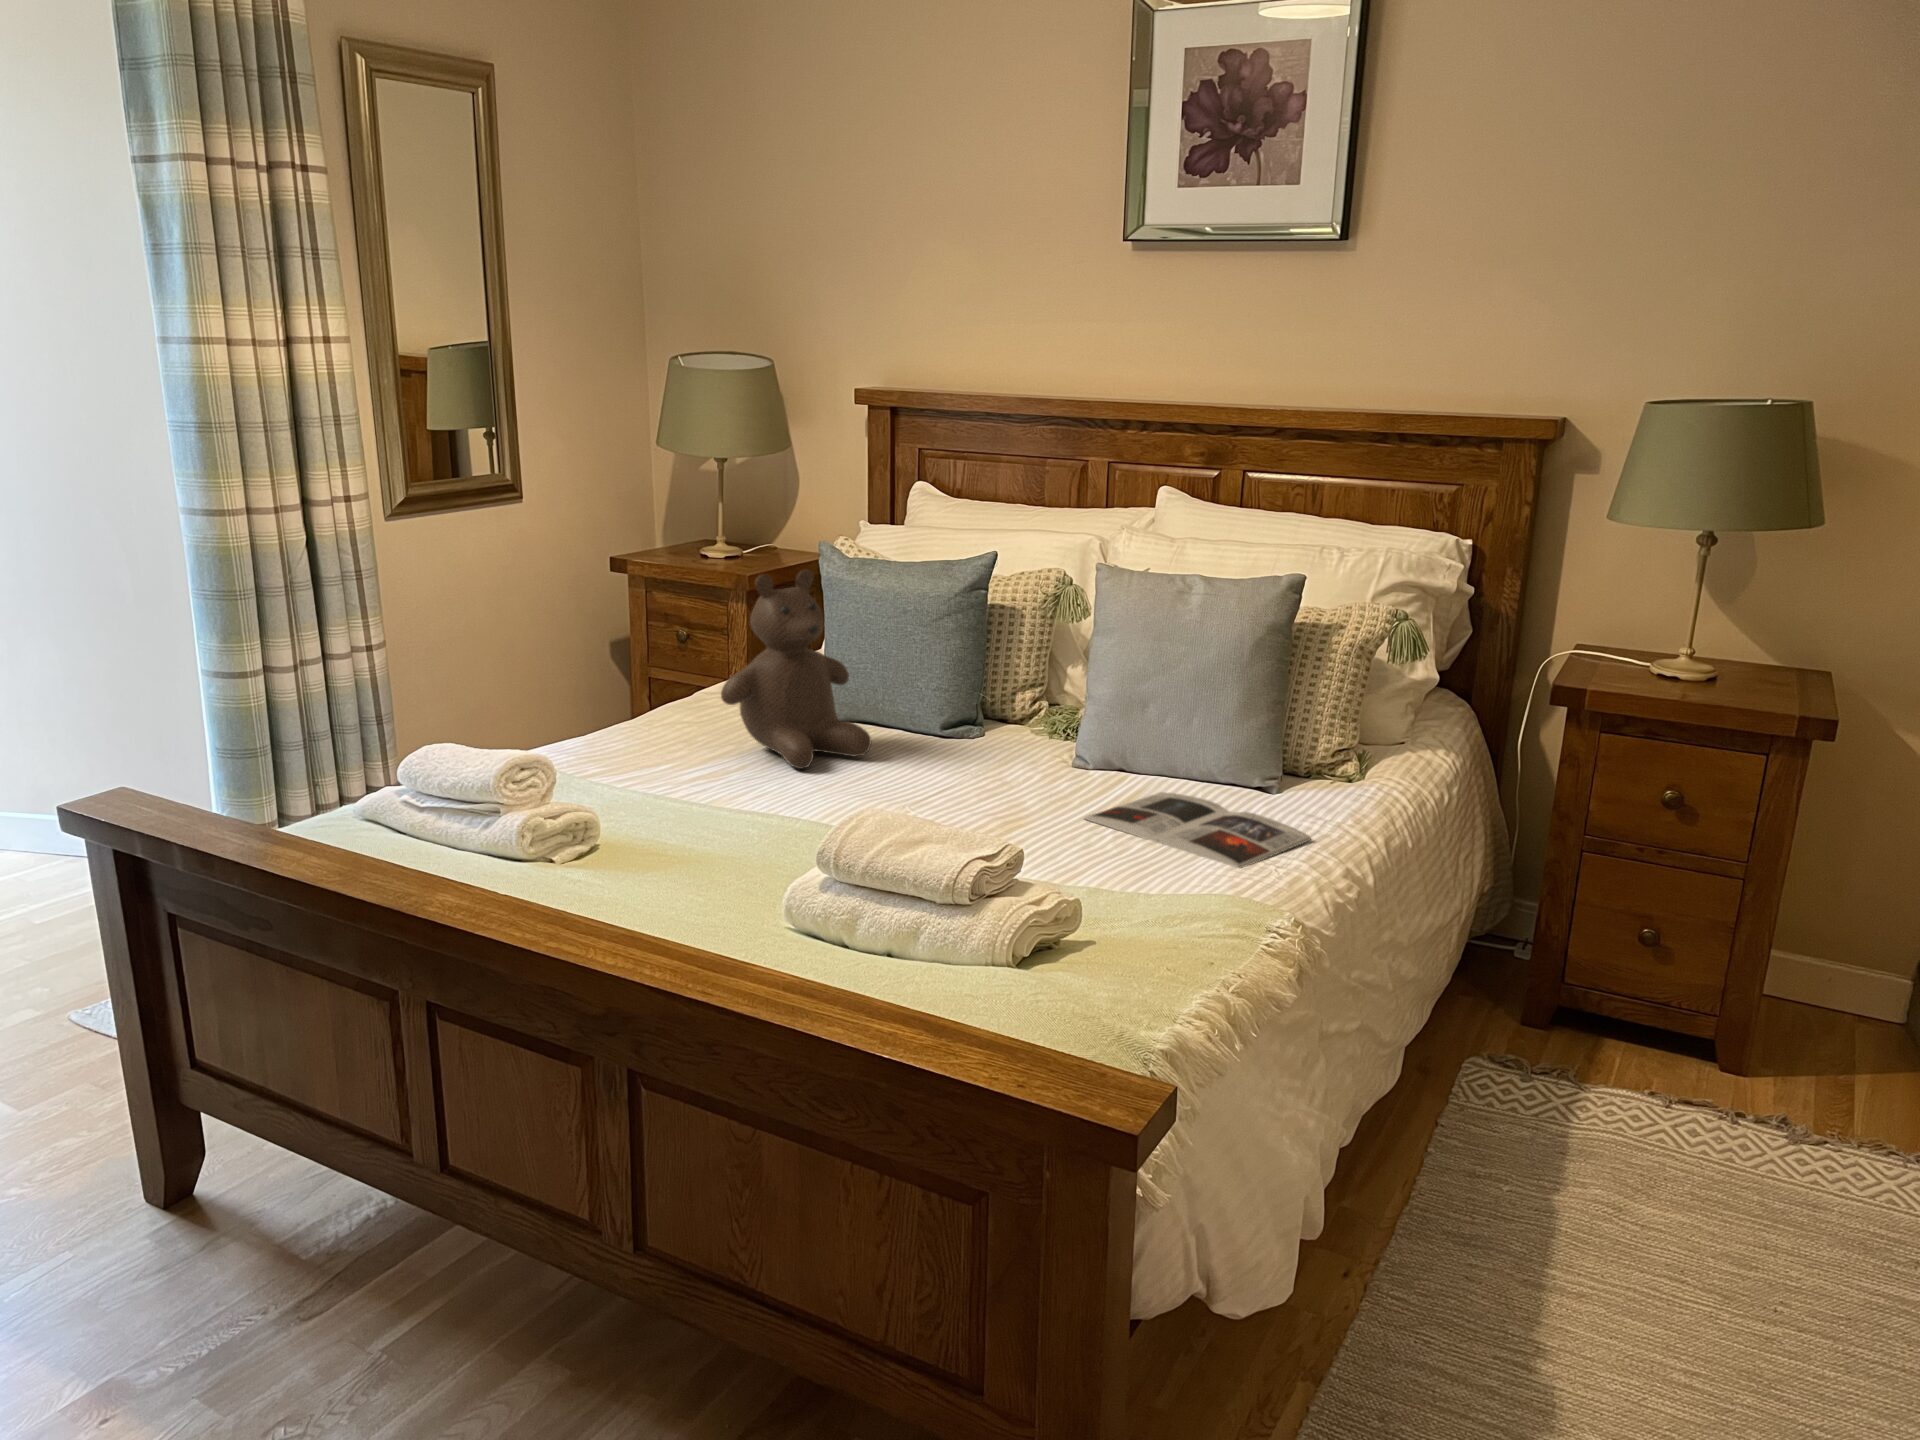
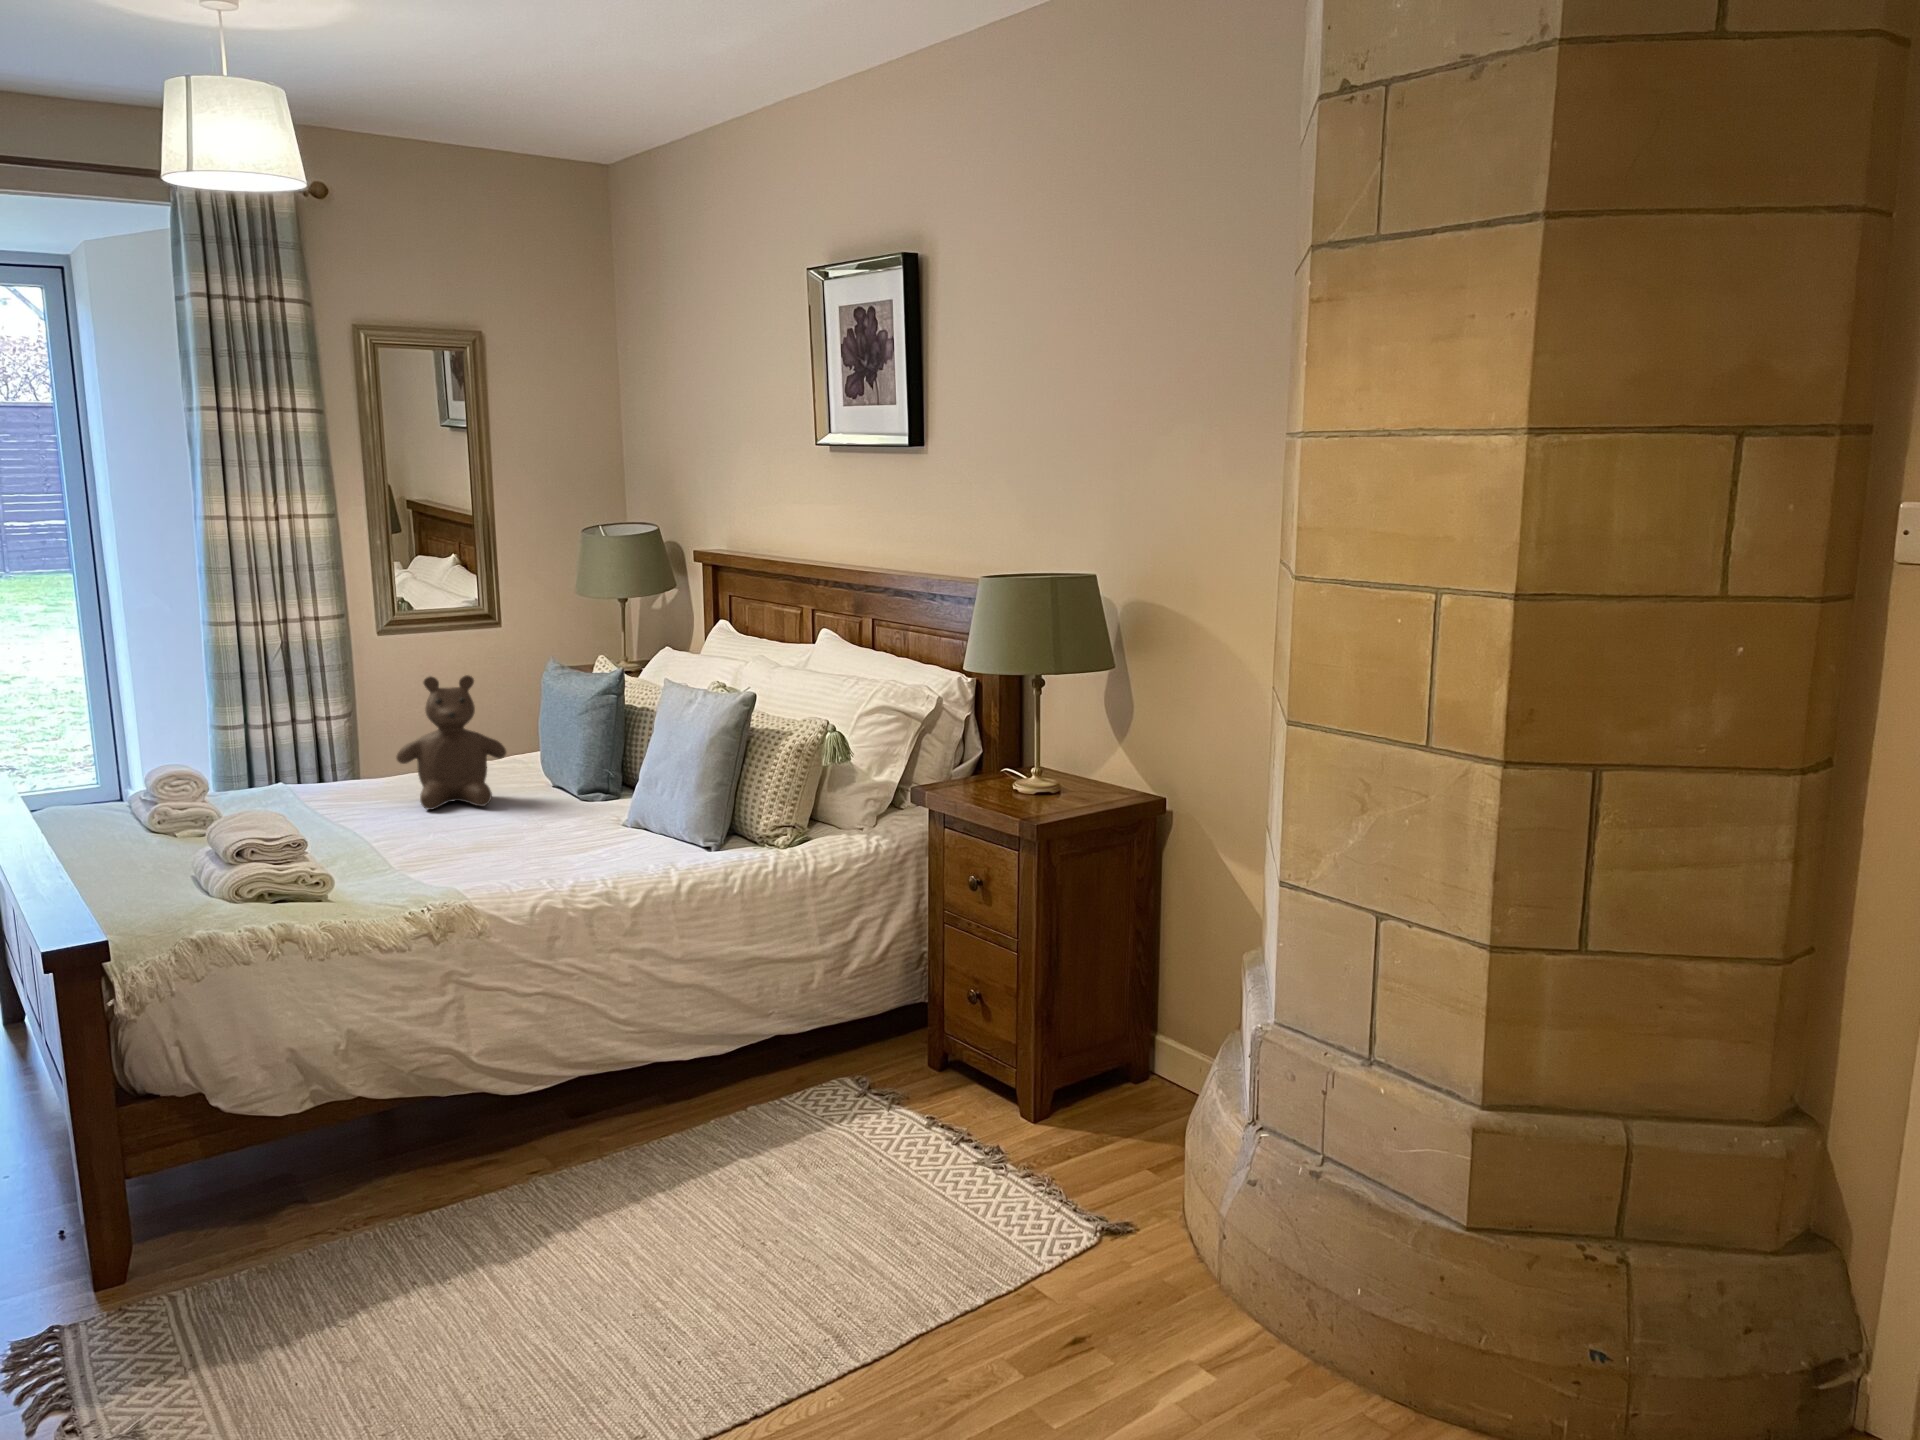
magazine: present [1084,792,1311,868] -> none [532,840,646,883]

